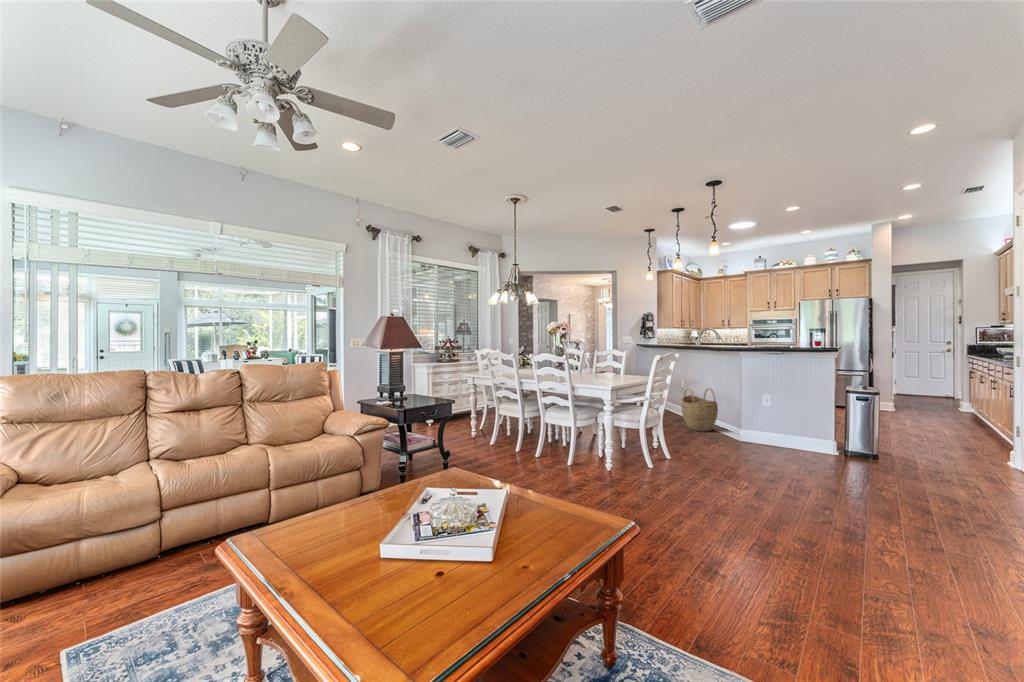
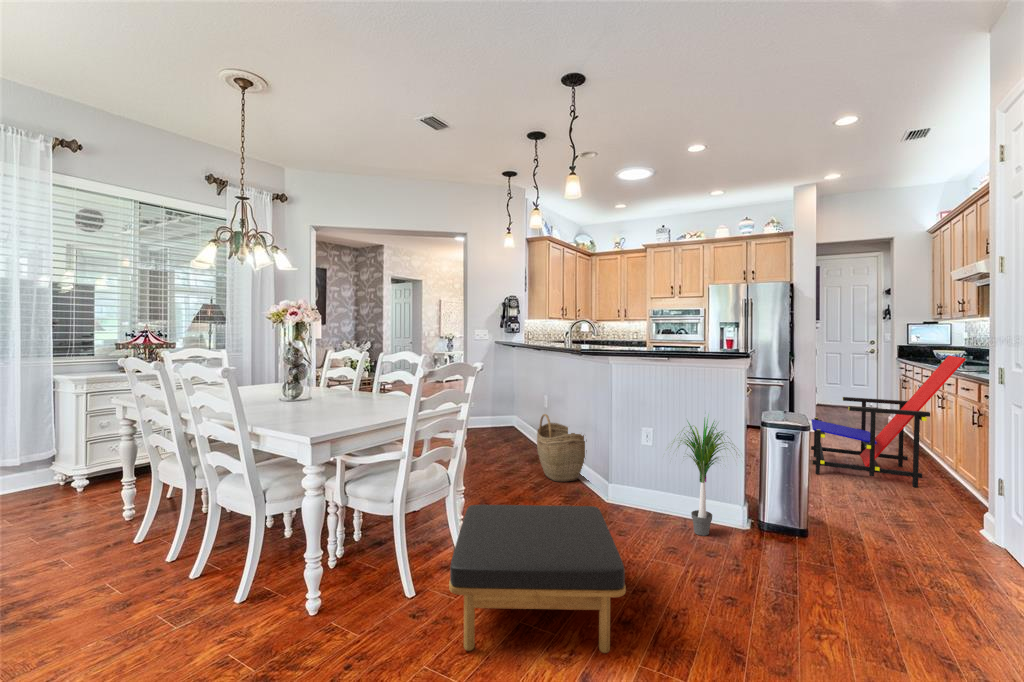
lounge chair: none [887,351,1011,443] -> present [811,356,966,487]
potted plant: none [777,382,836,458] -> present [672,419,735,536]
ottoman: none [667,429,770,492] -> present [449,505,626,653]

